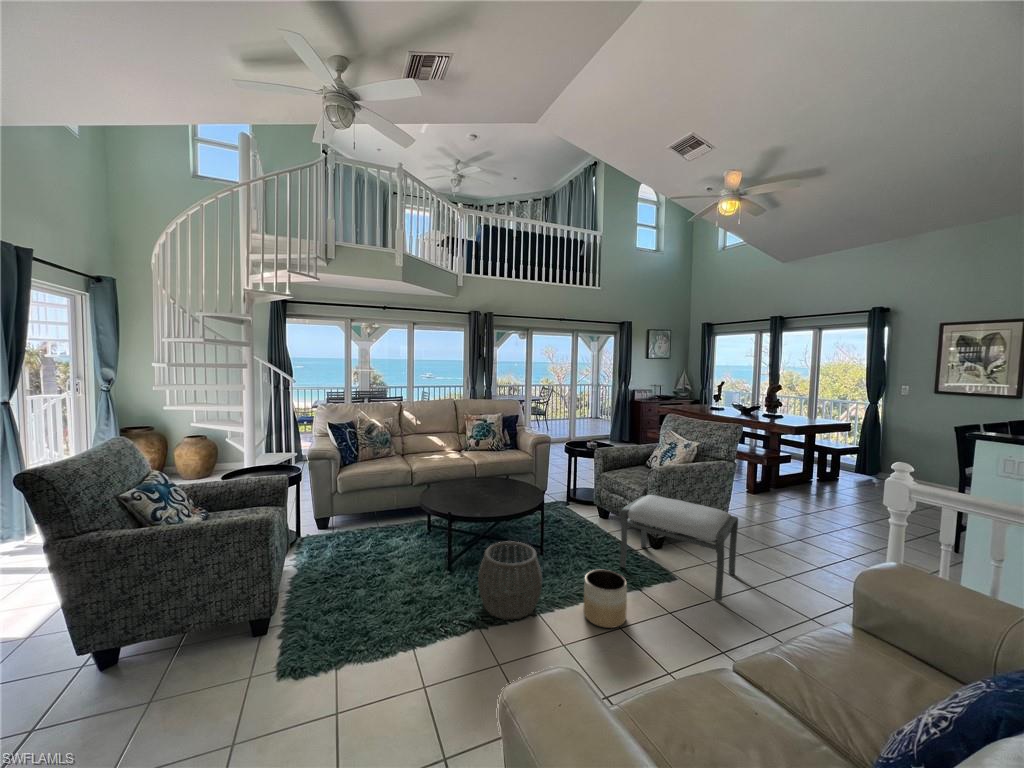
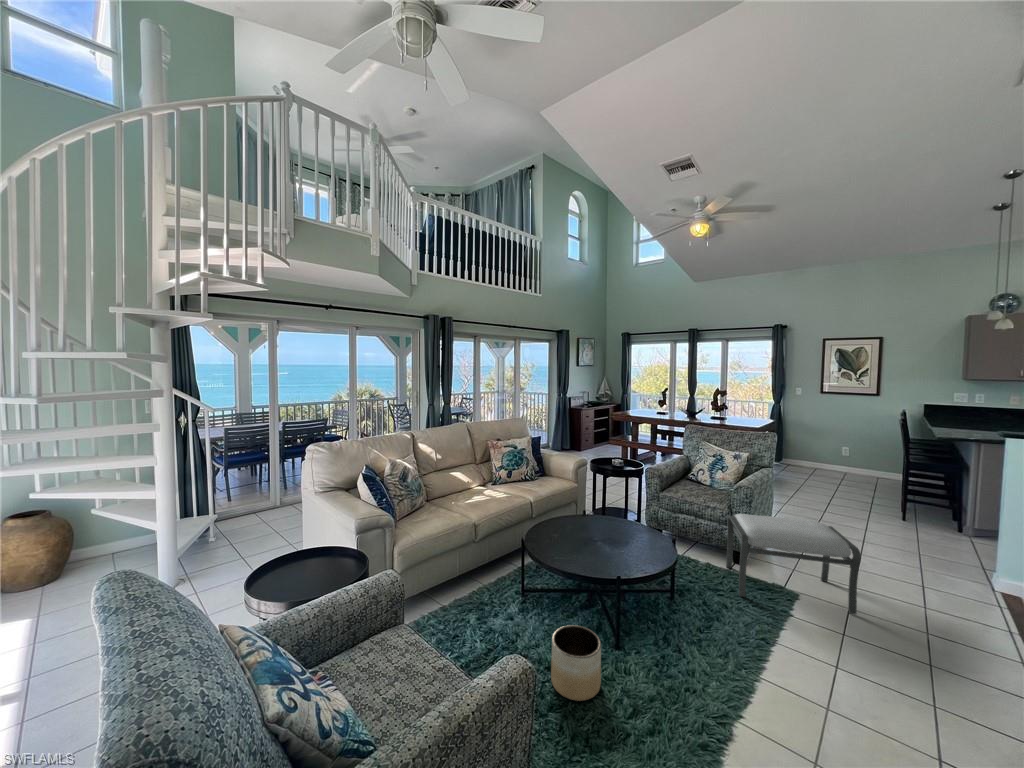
woven basket: present [478,542,542,620] -> none [672,601,759,706]
planter: present [583,570,627,628] -> present [551,625,601,701]

